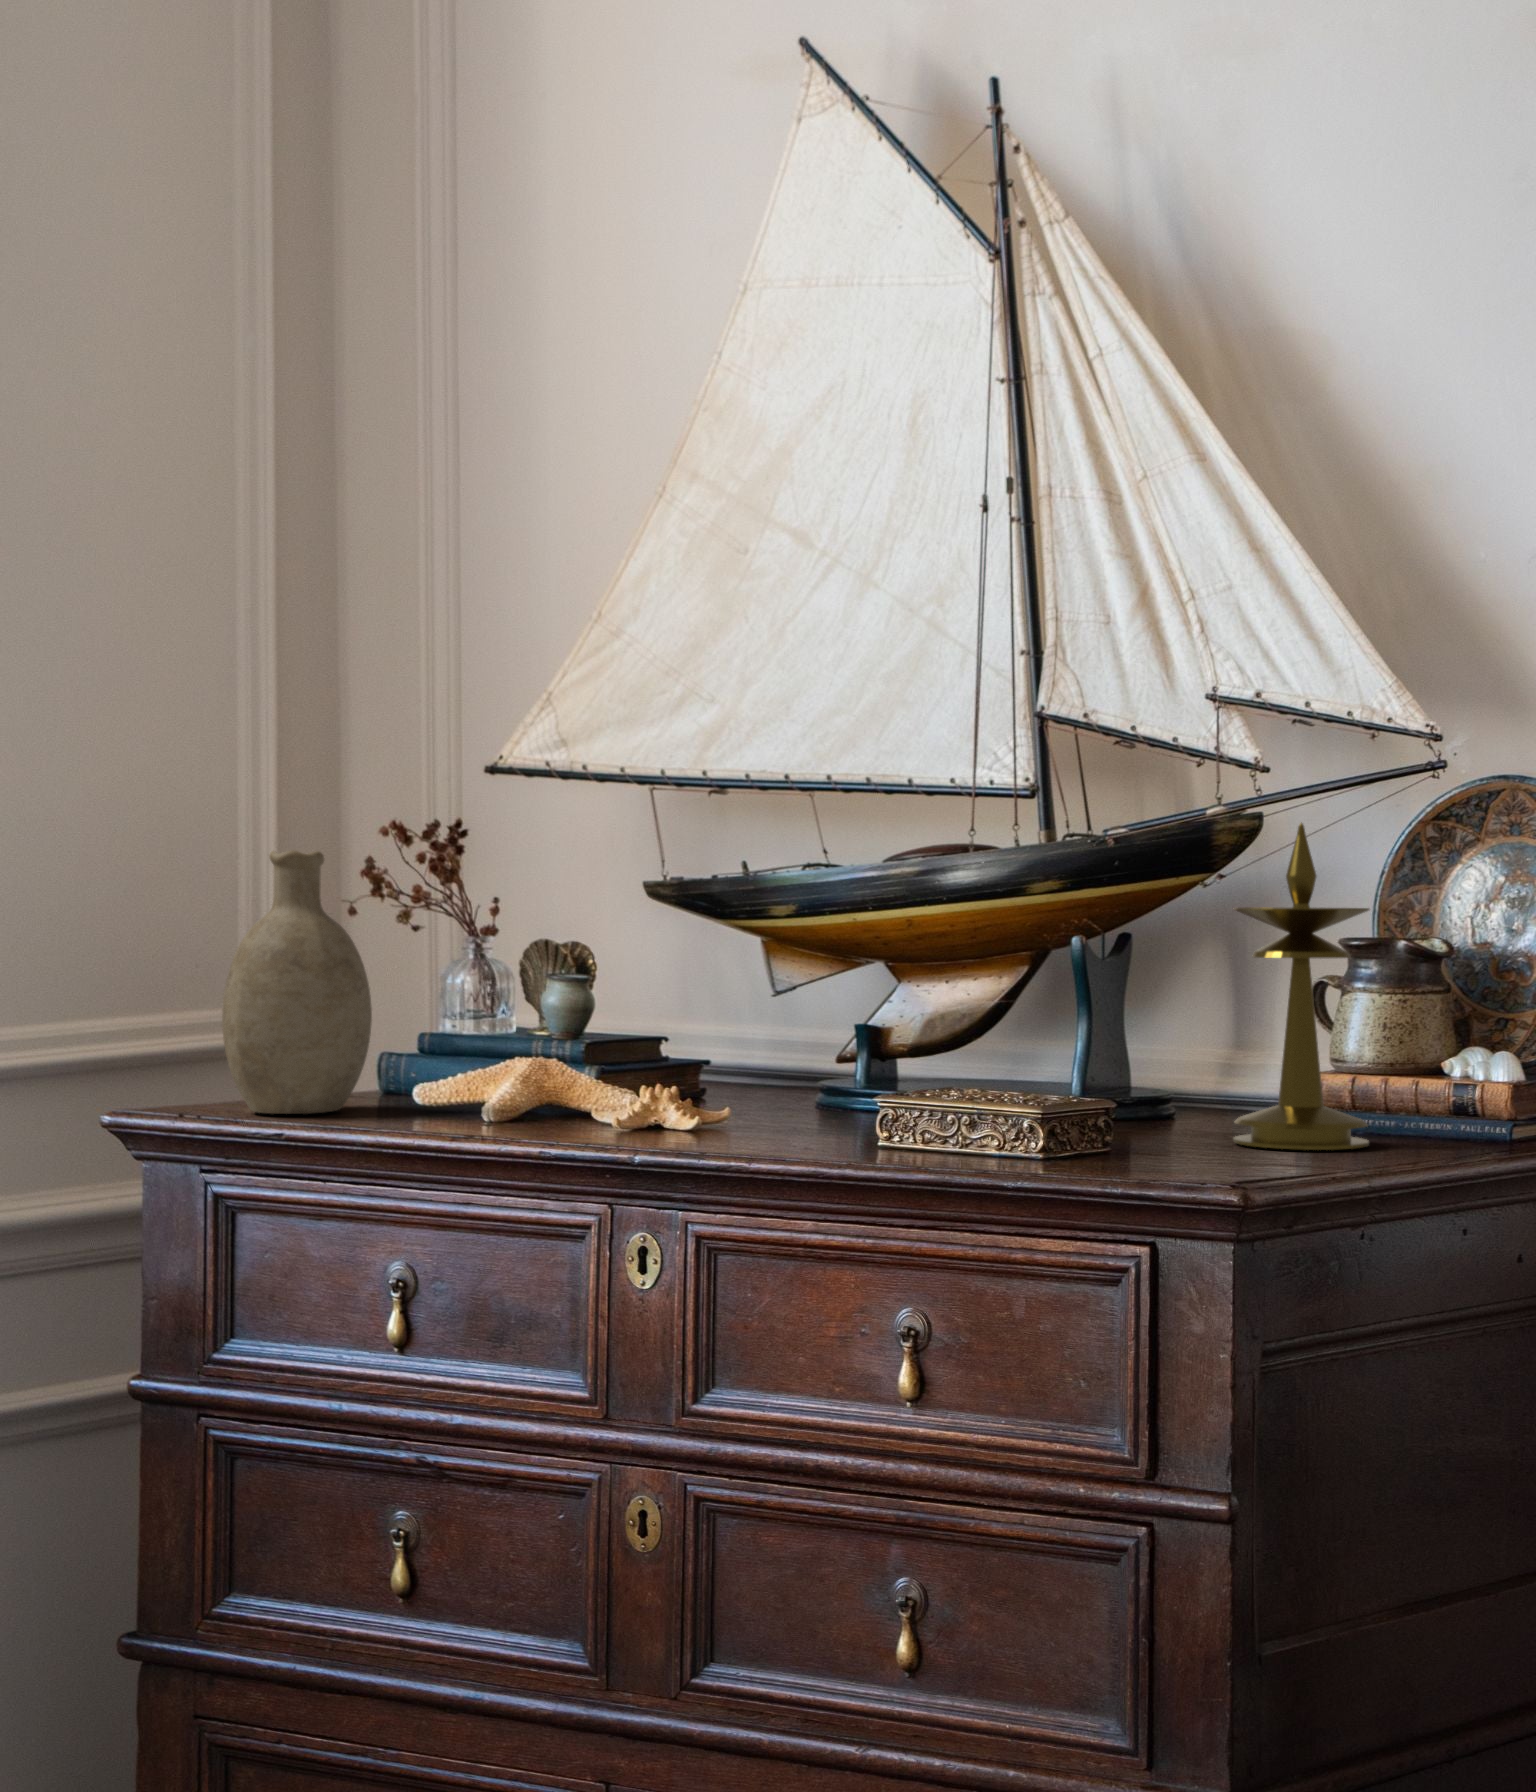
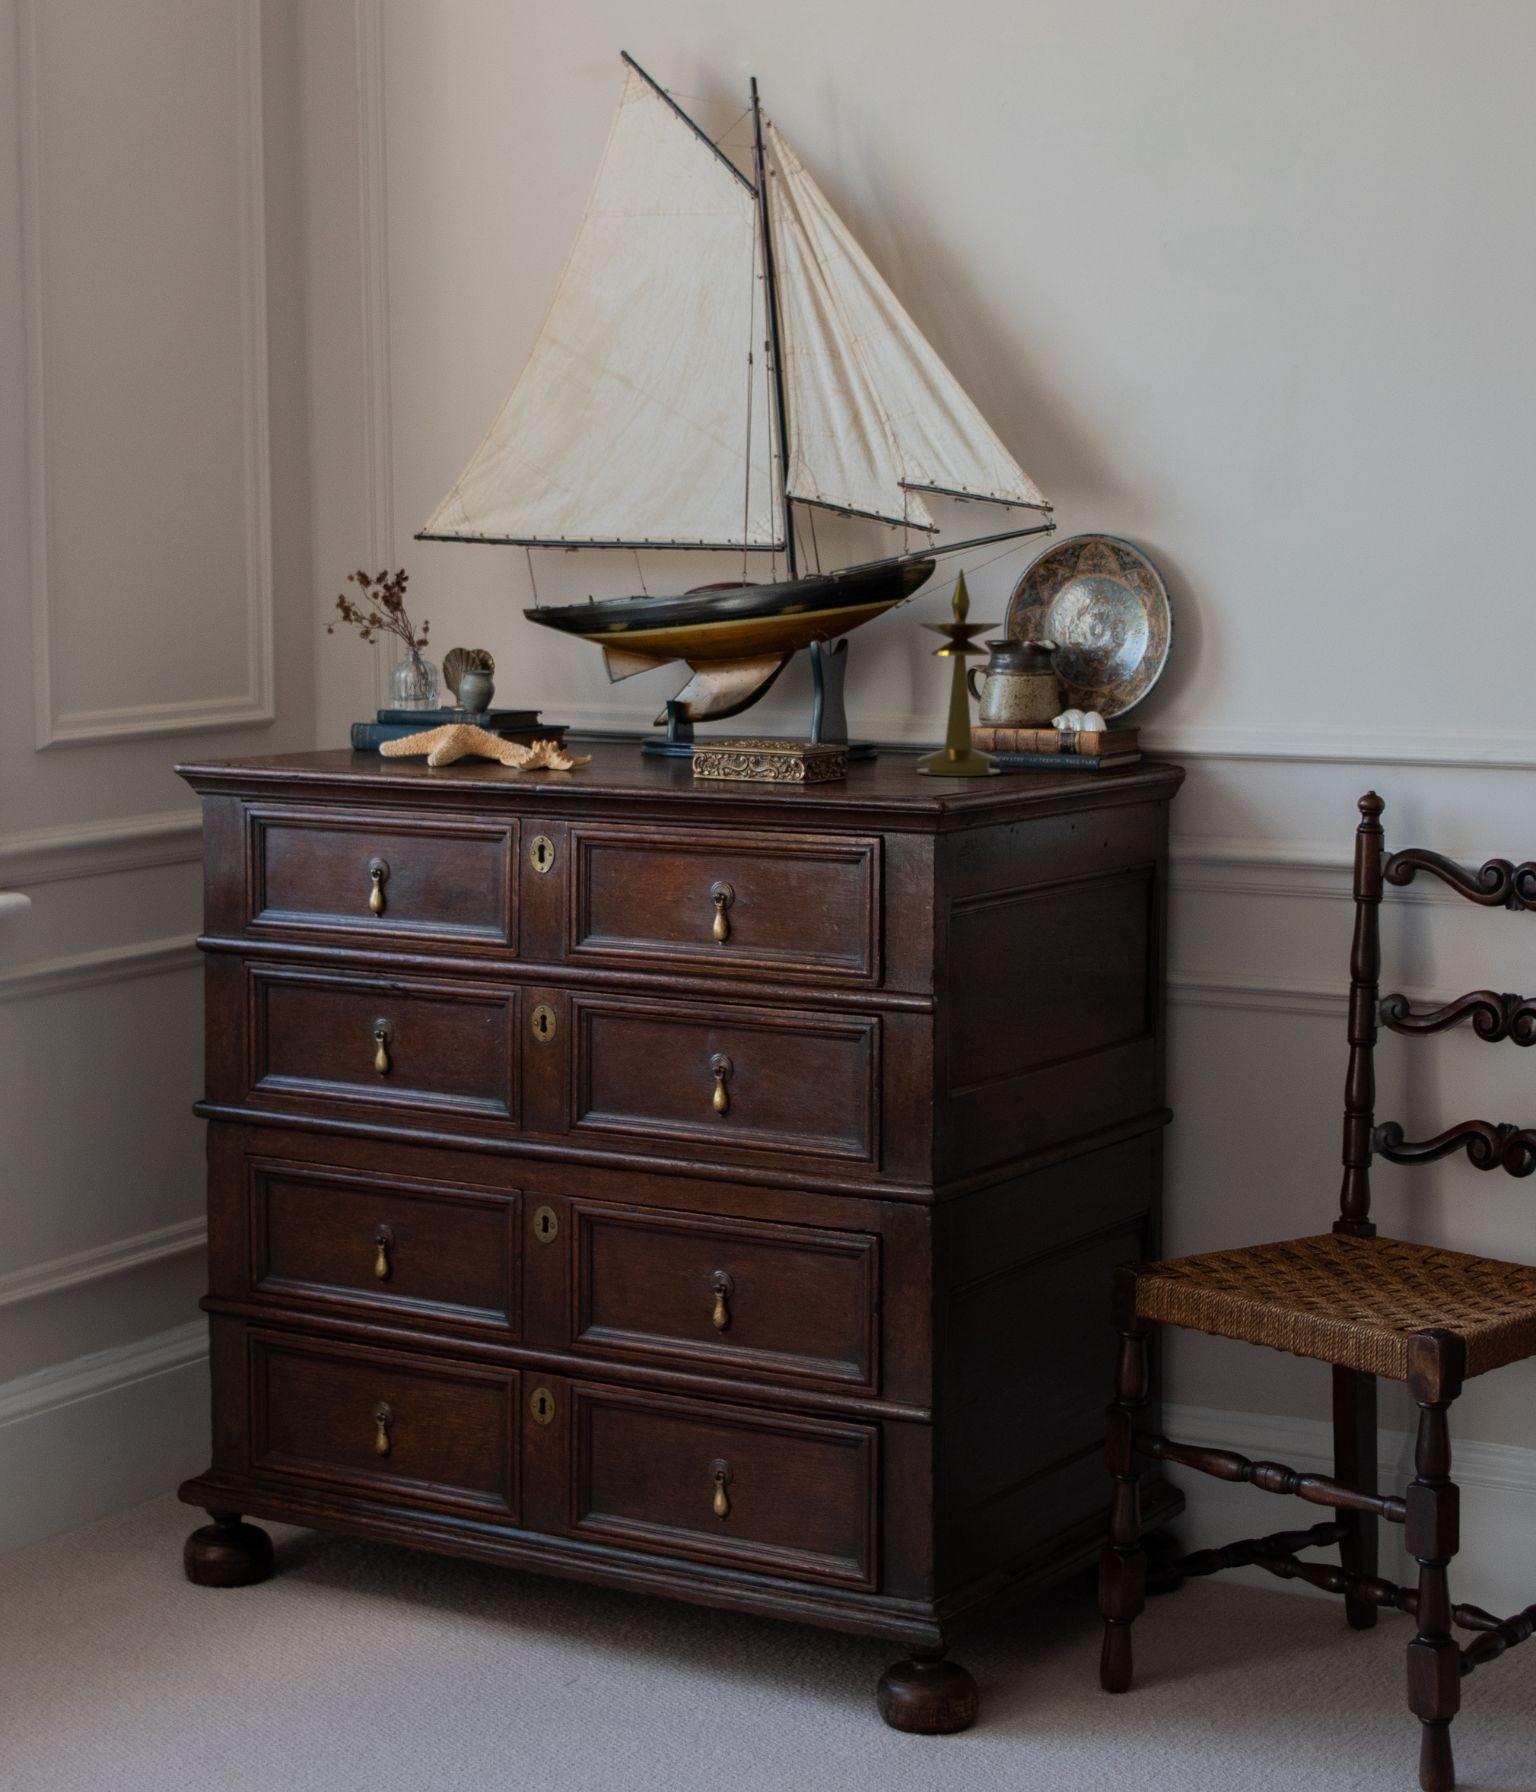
decorative vase: present [222,850,372,1114] -> none [243,587,345,766]

